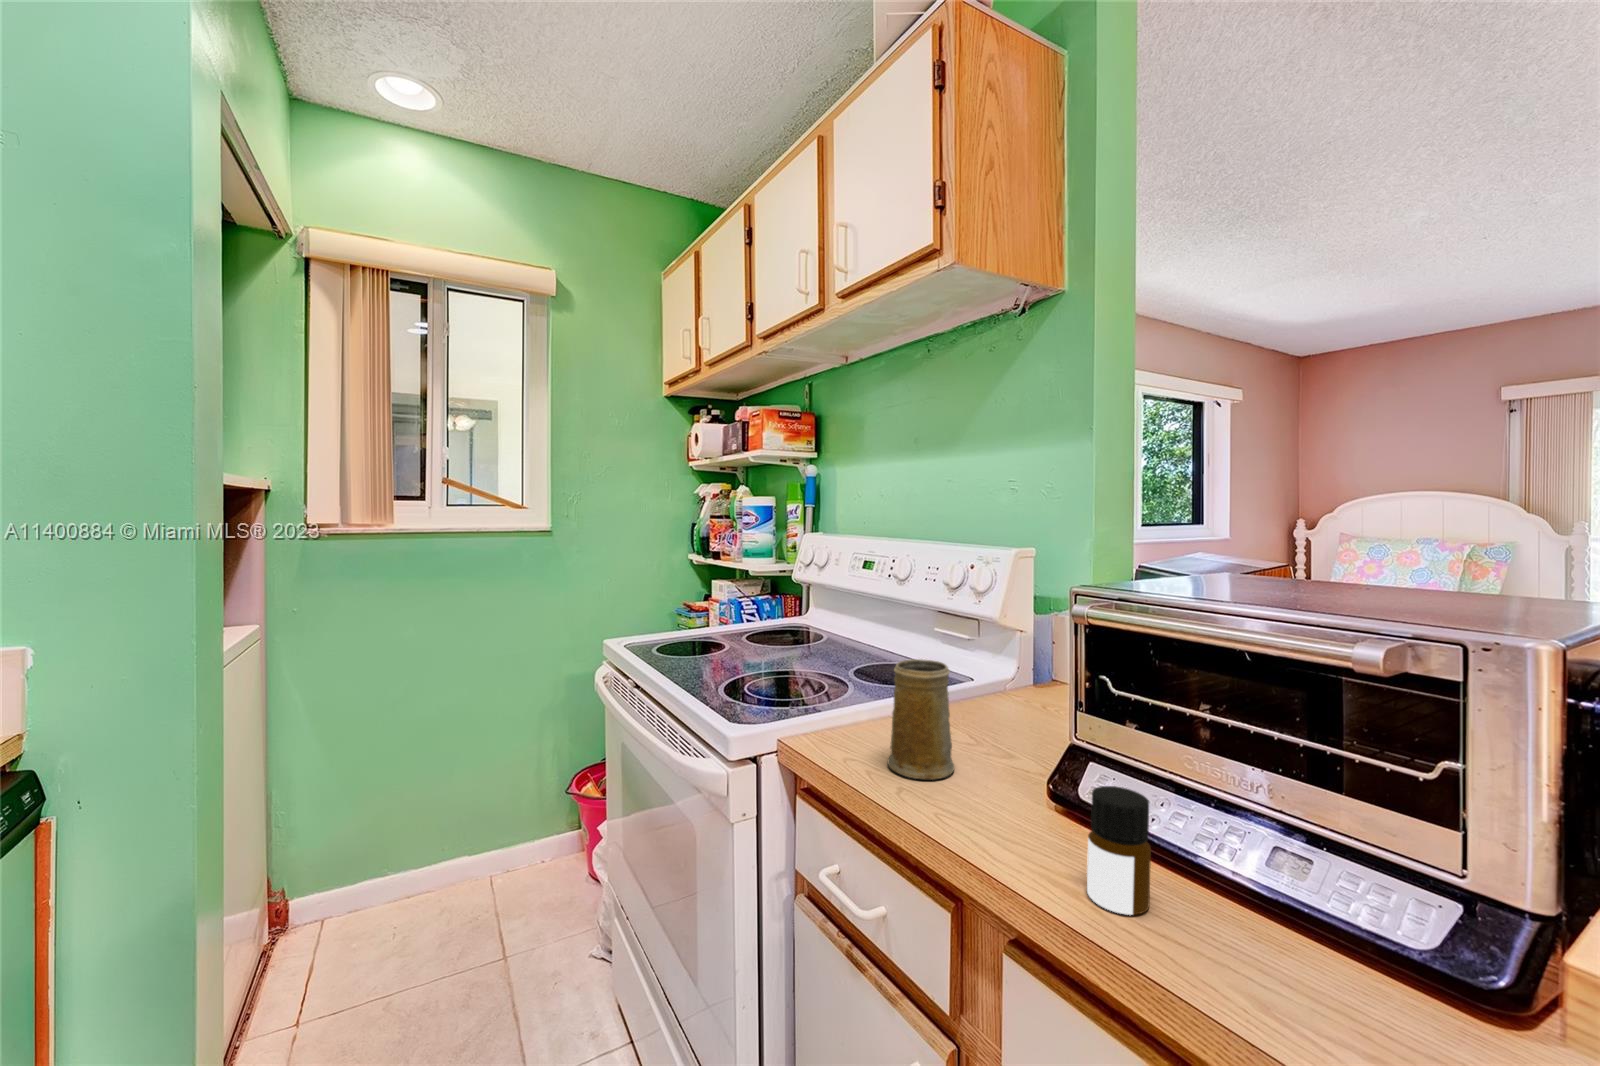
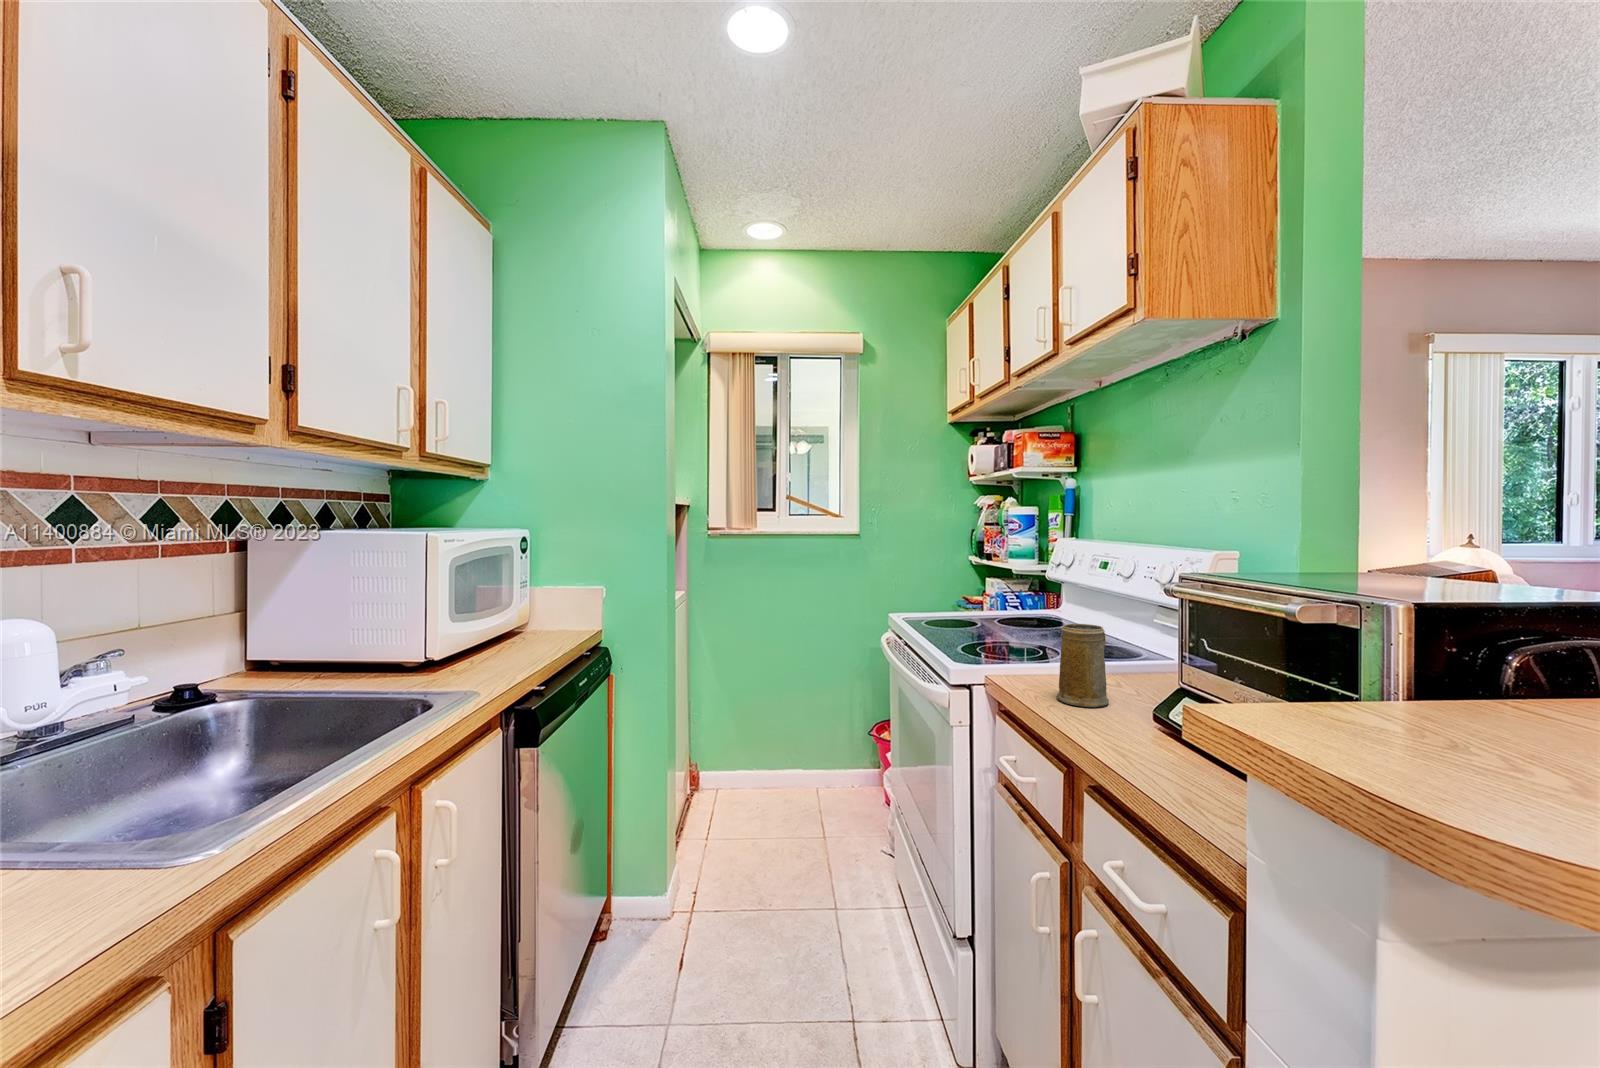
bottle: present [1087,786,1151,915] -> none [1141,694,1183,772]

